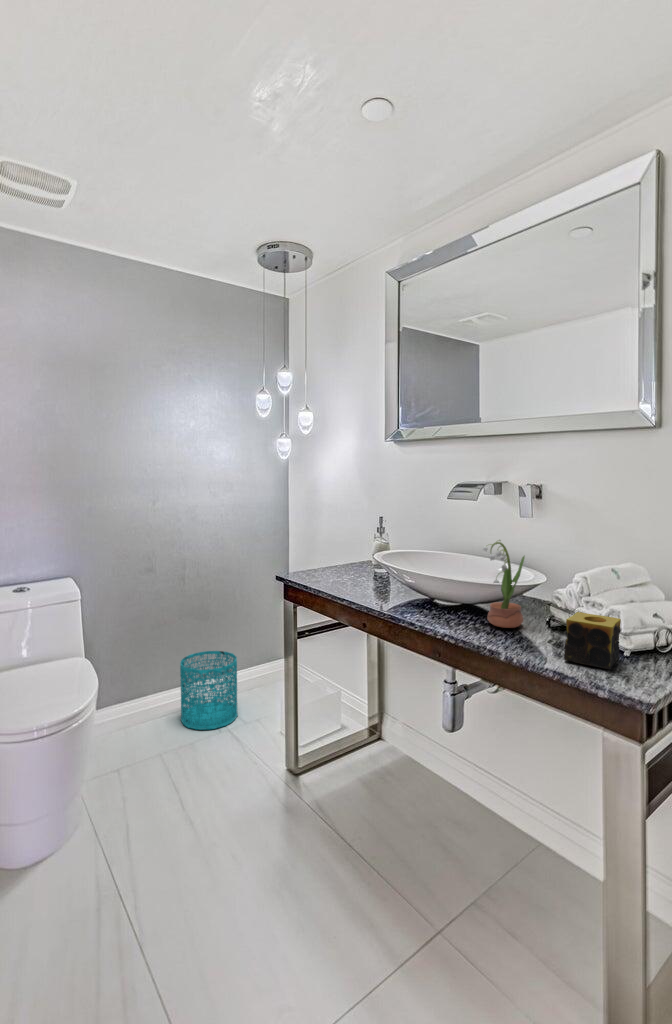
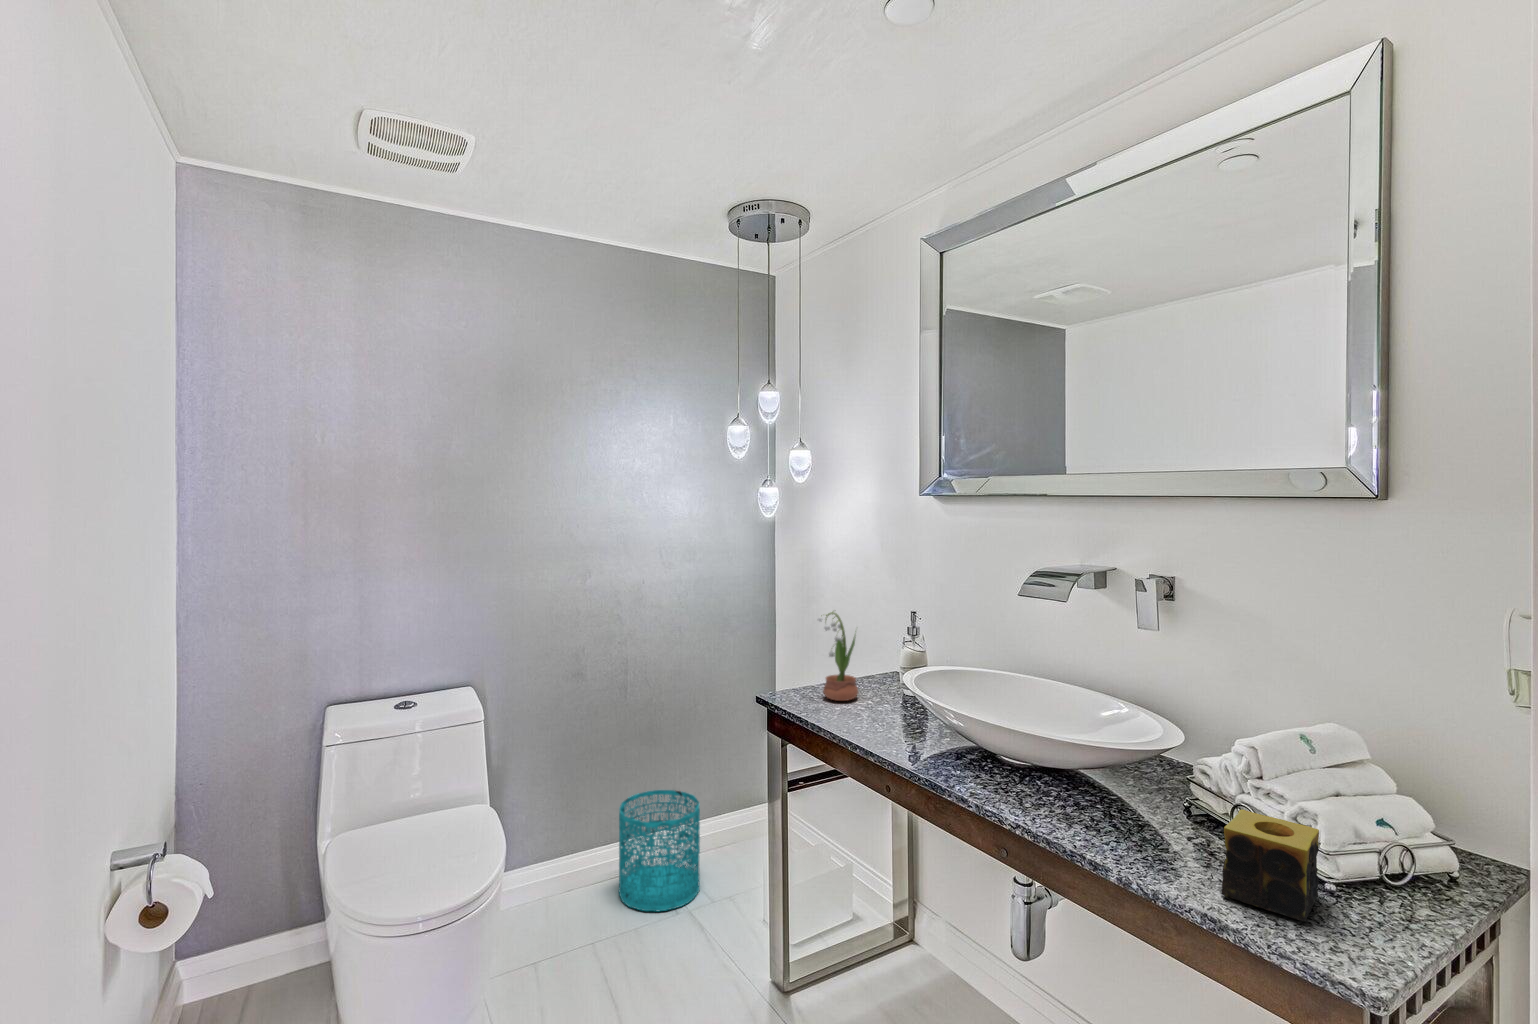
potted flower: present [483,540,525,628] -> present [818,612,858,701]

